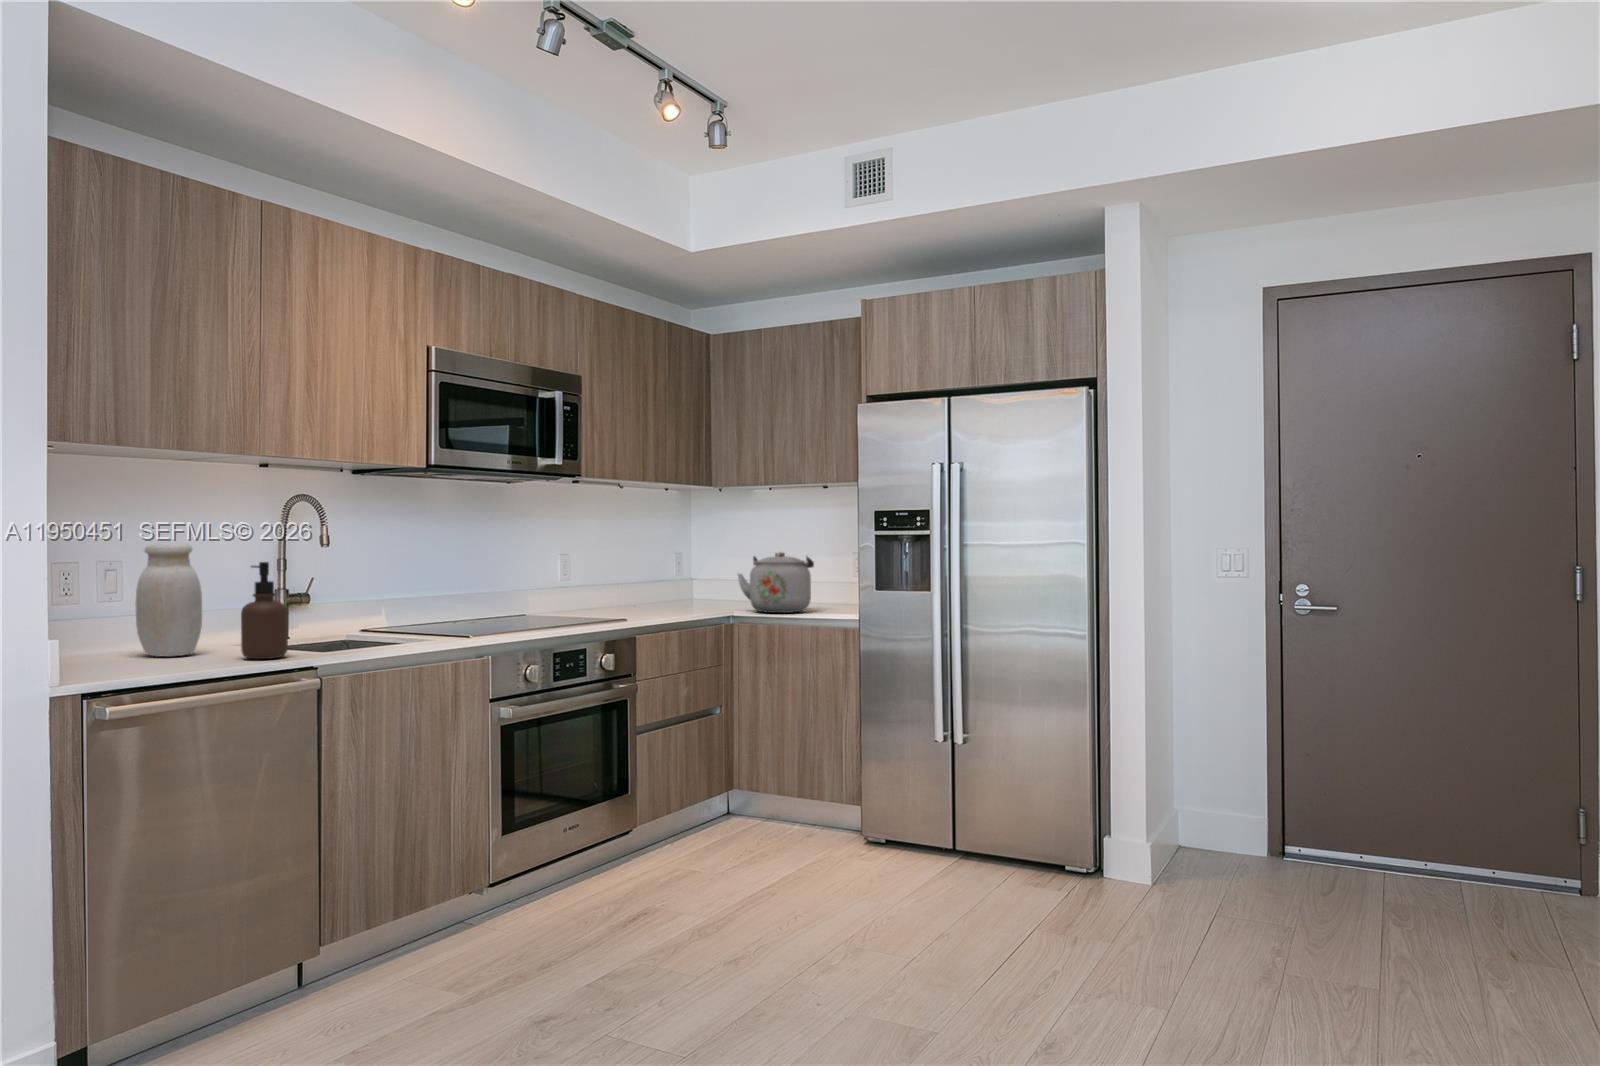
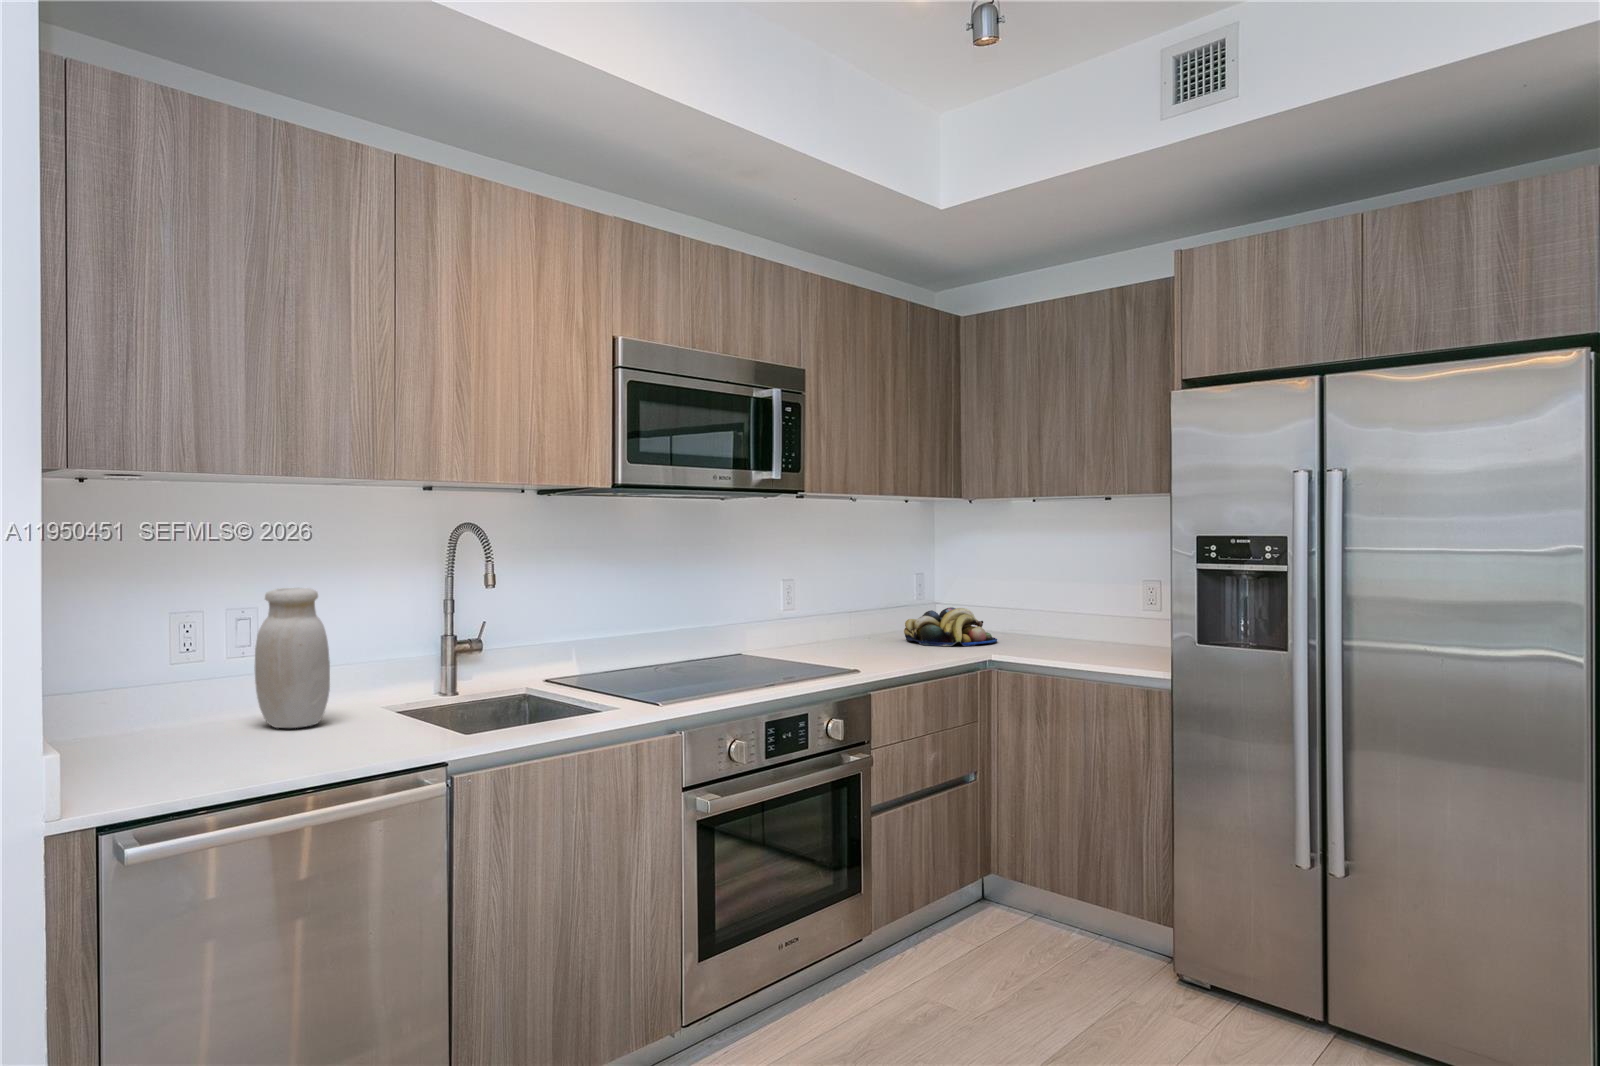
kettle: present [738,552,814,613] -> none [1006,584,1108,663]
soap dispenser: present [241,562,288,659] -> none [359,615,416,740]
fruit bowl: none [652,576,728,606] -> present [904,607,997,646]

